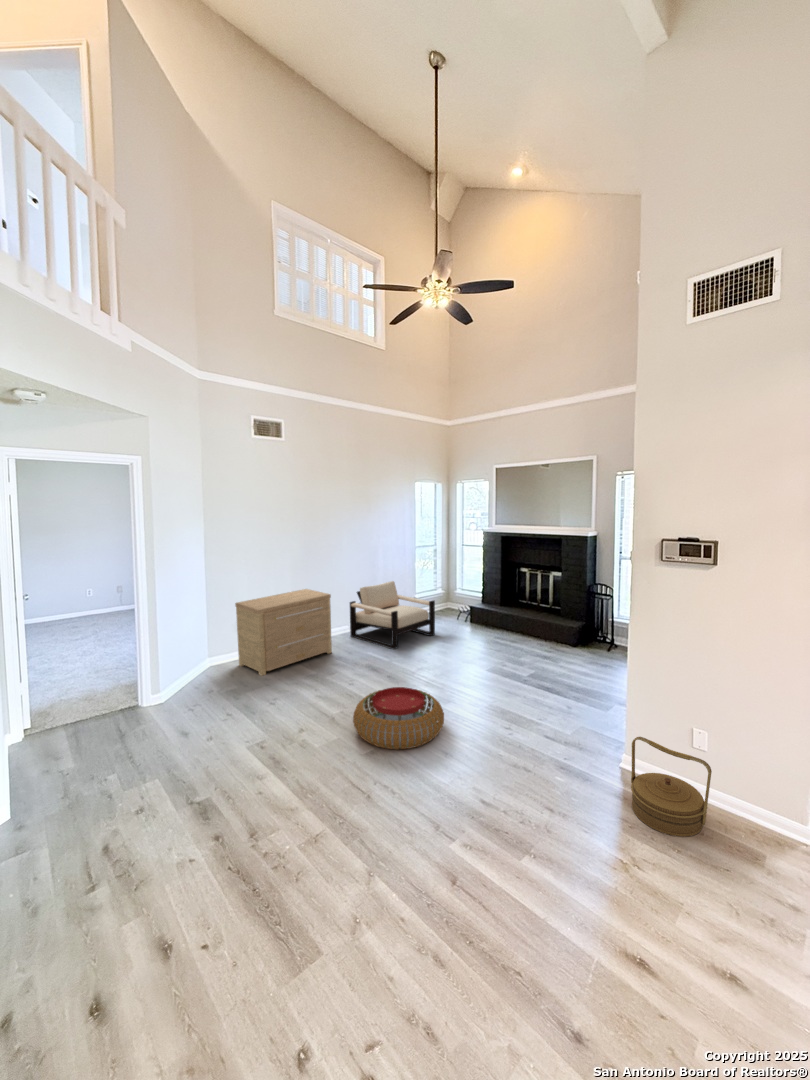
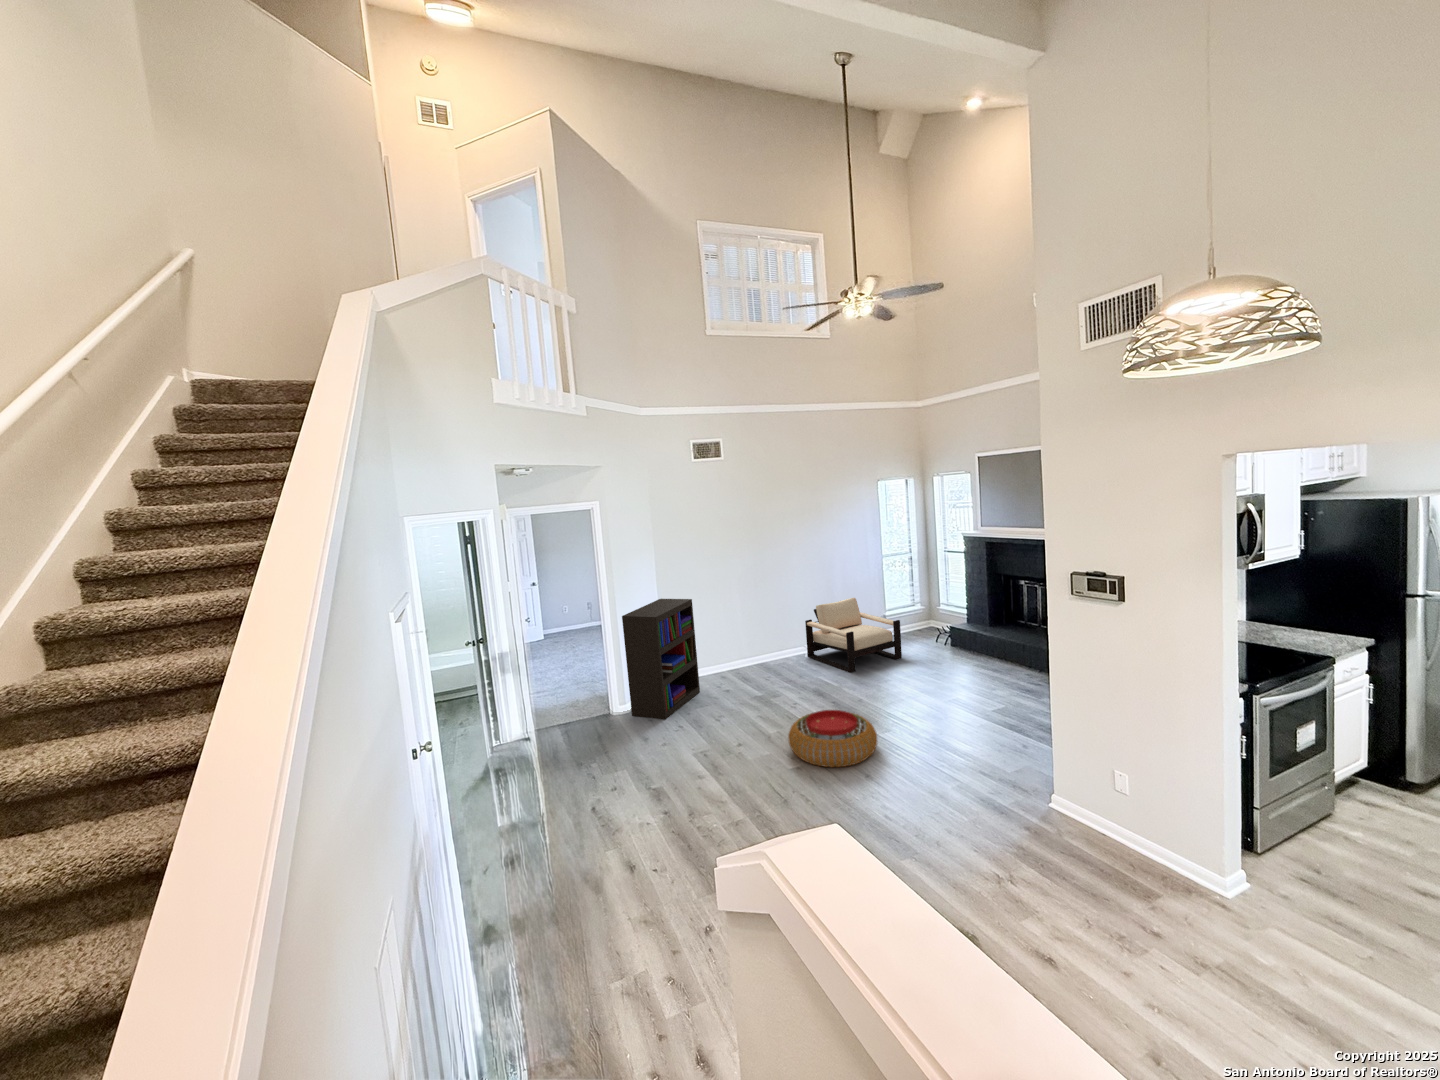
bookshelf: none [160,578,246,709] -> present [622,599,700,720]
side table: present [235,589,332,675] -> none [689,607,785,693]
woven basket: present [631,737,712,837] -> none [1040,769,1115,867]

